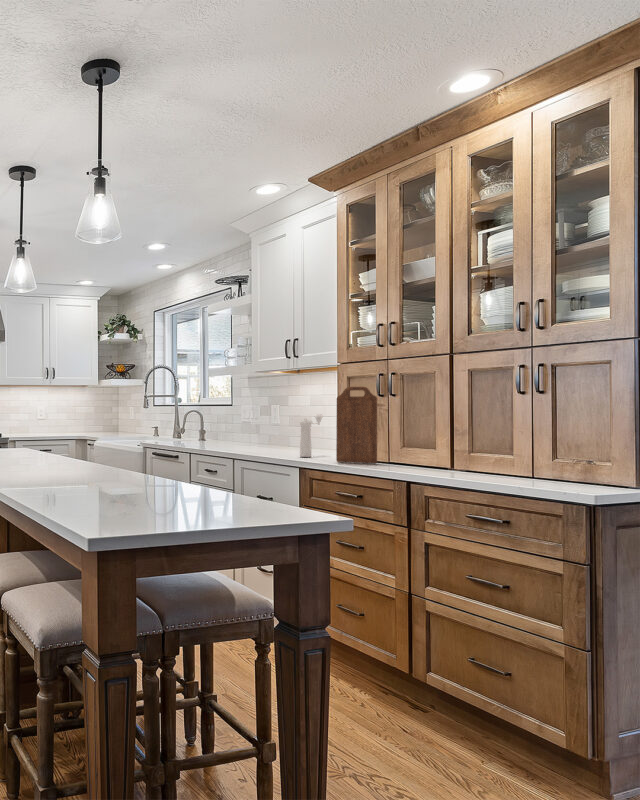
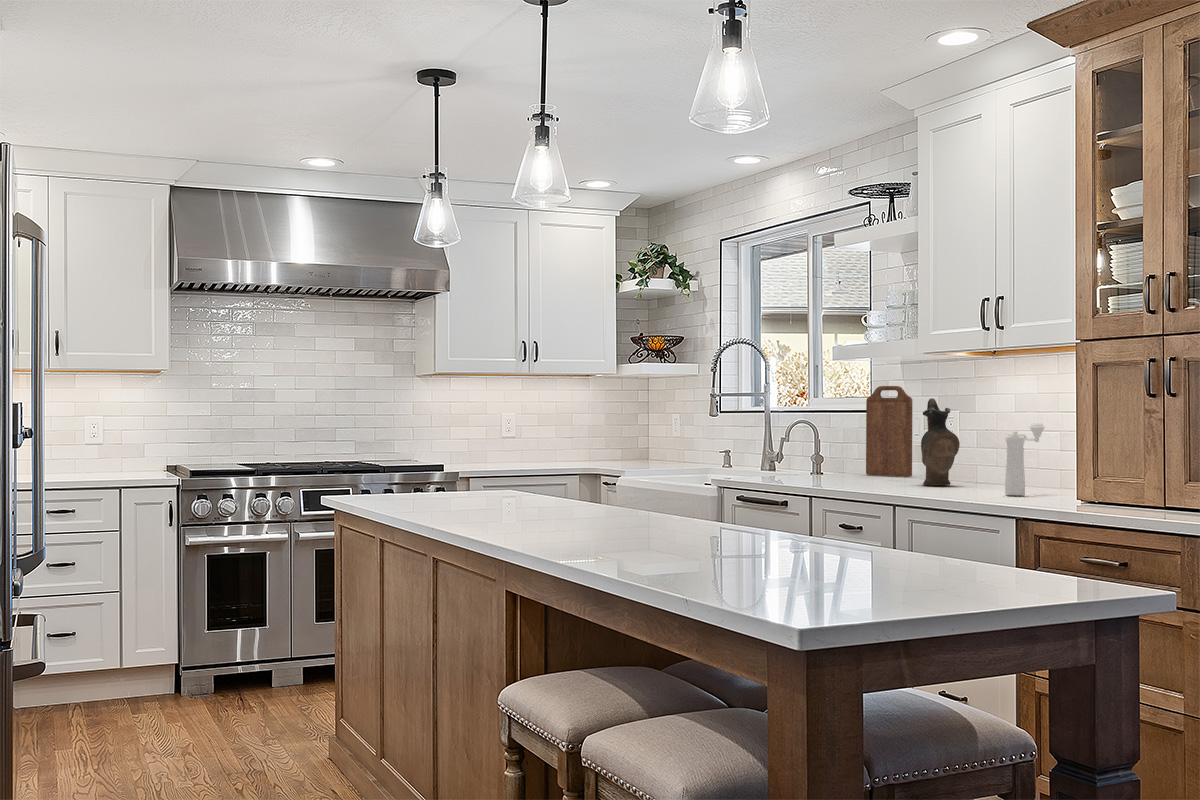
cutting board: present [336,387,377,463] -> present [866,386,913,477]
ceramic pitcher: none [256,400,277,451] -> present [921,398,960,486]

